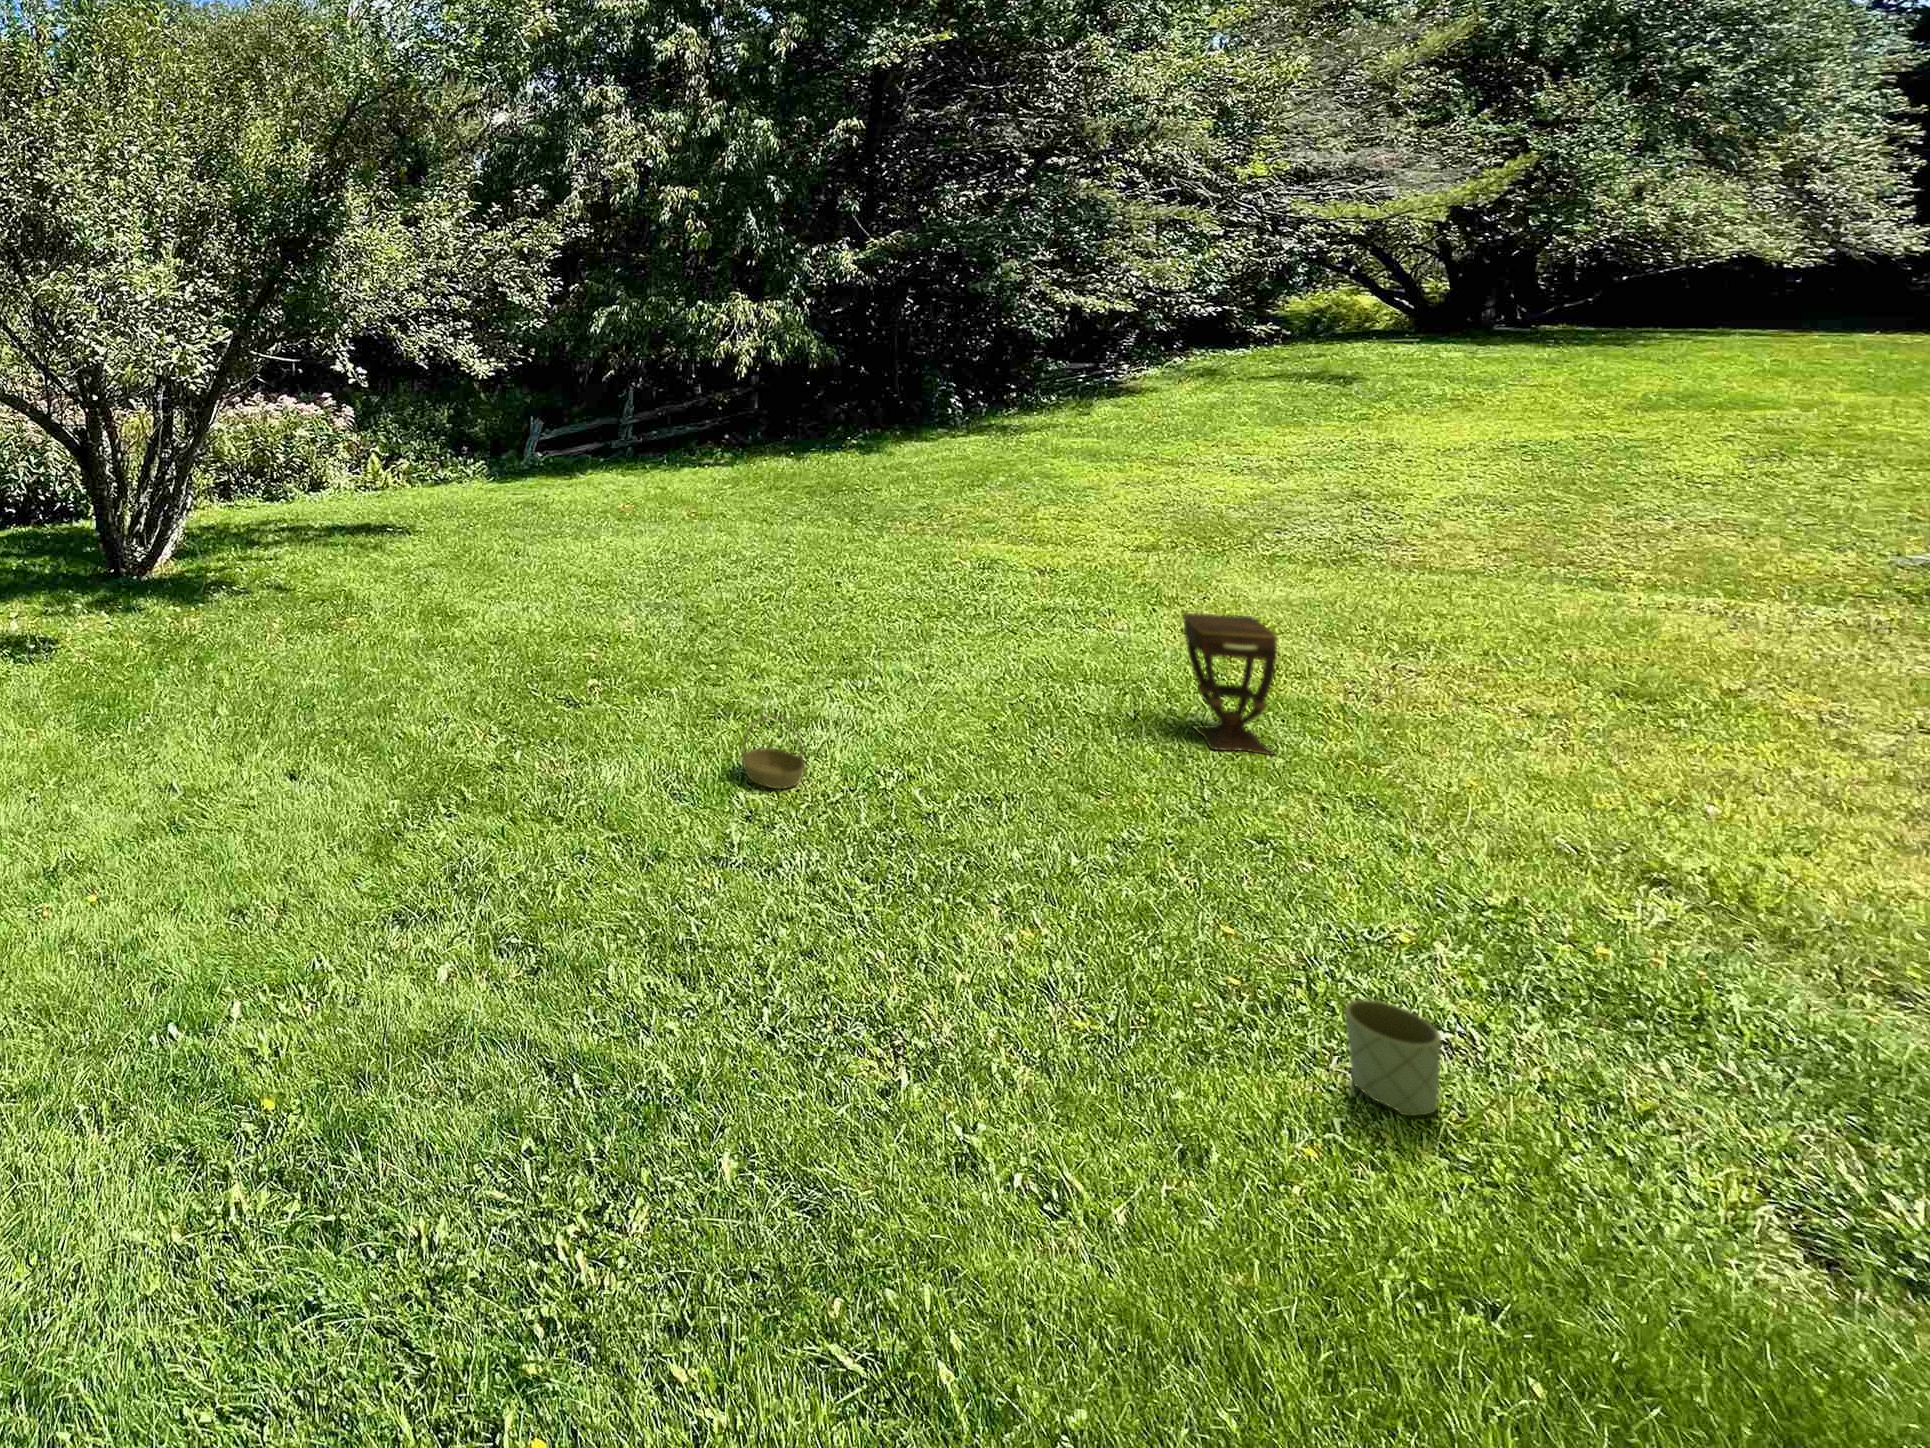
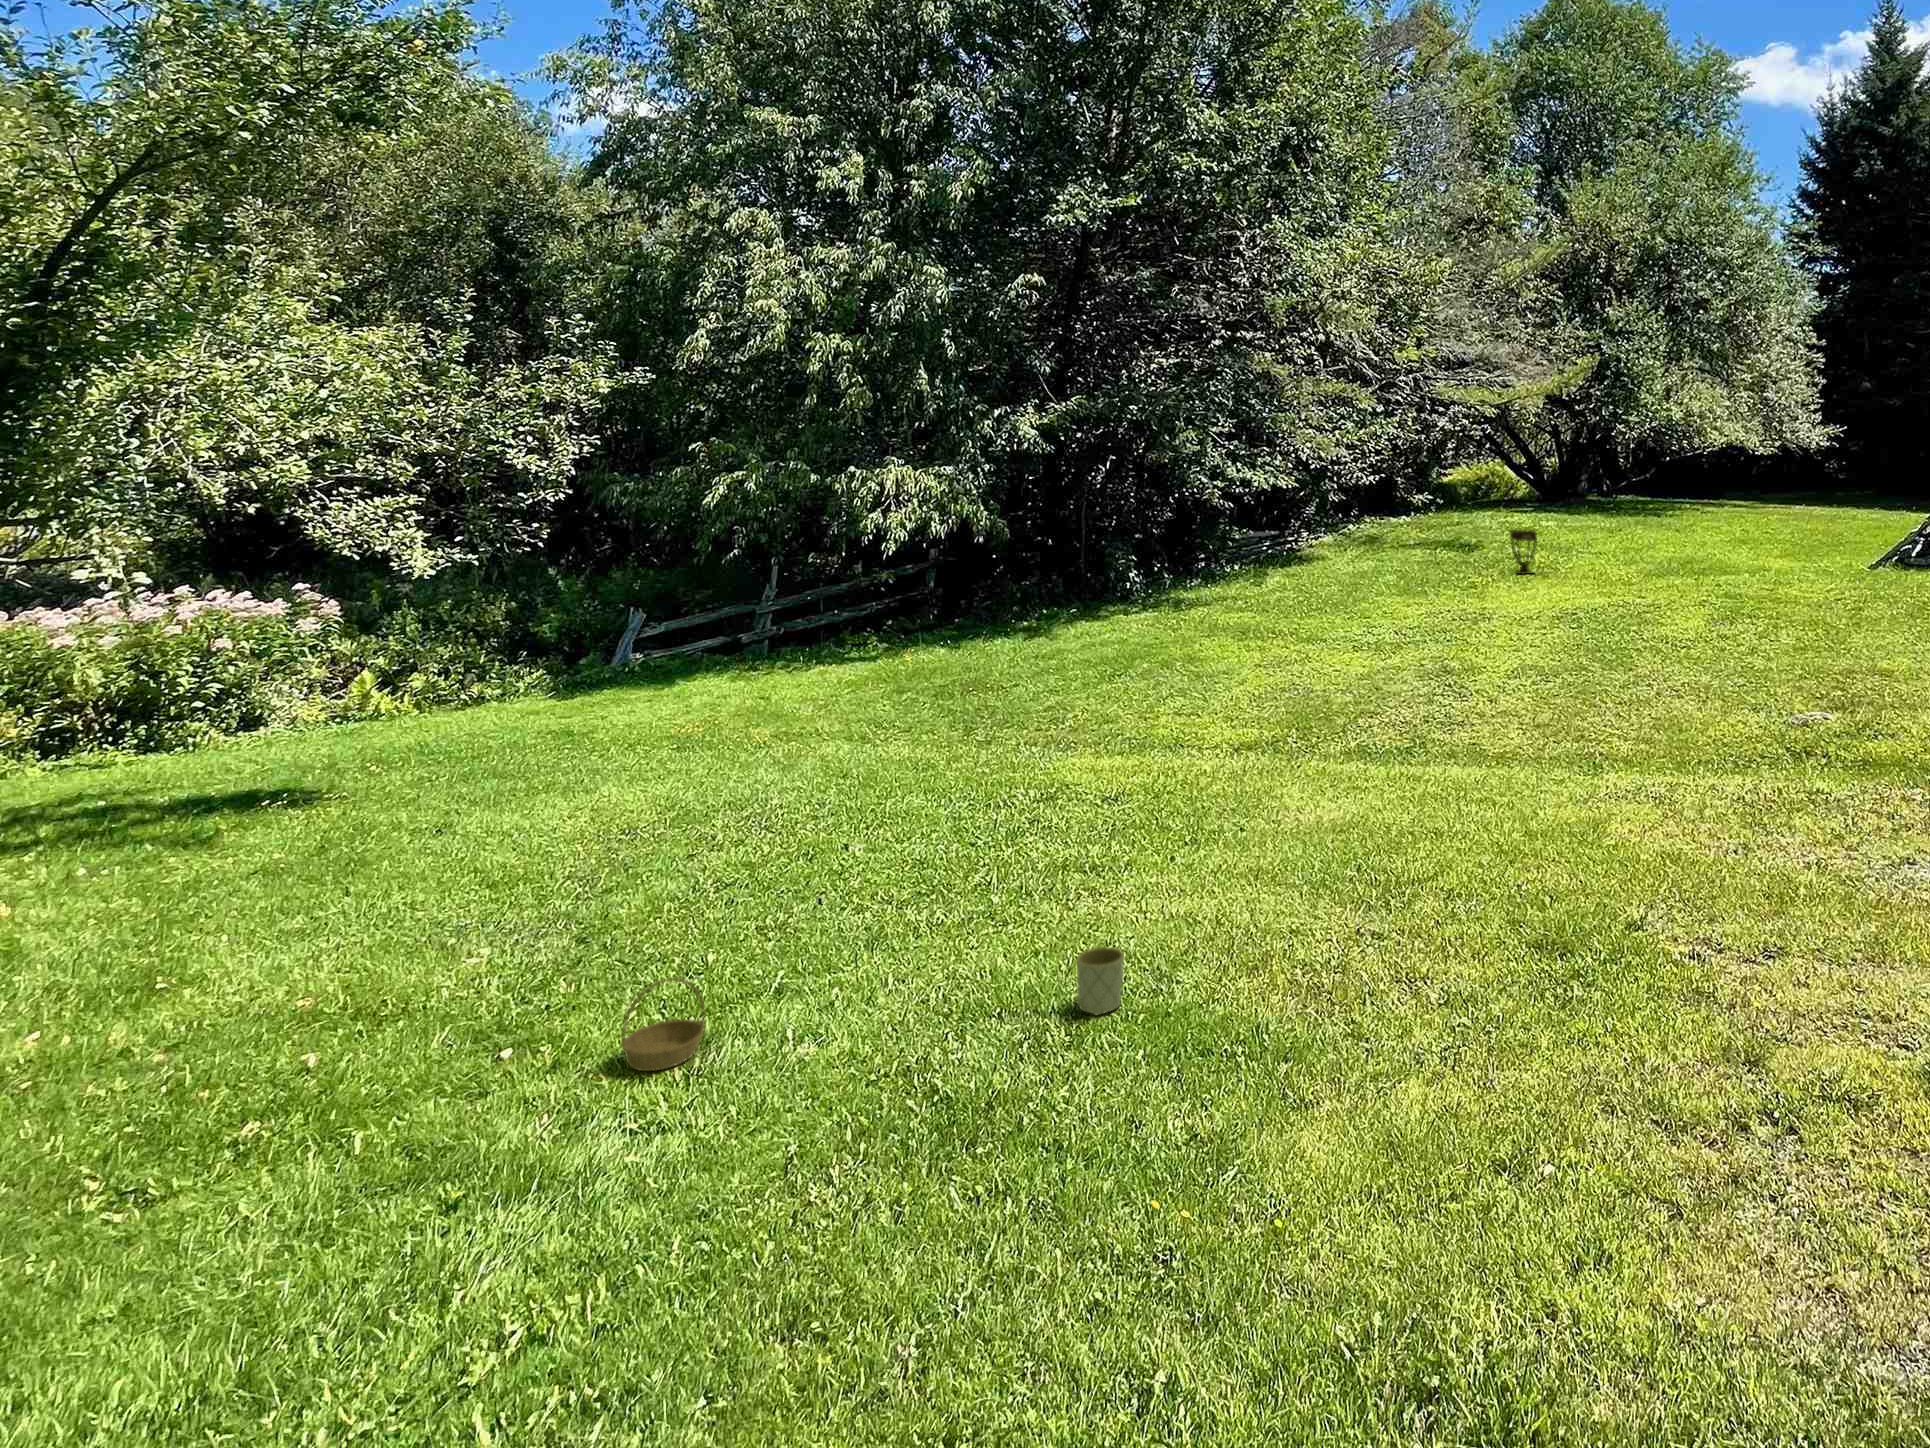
side table: present [1183,613,1277,755] -> present [1510,529,1537,575]
planter: present [1345,999,1441,1116] -> present [1077,947,1124,1016]

